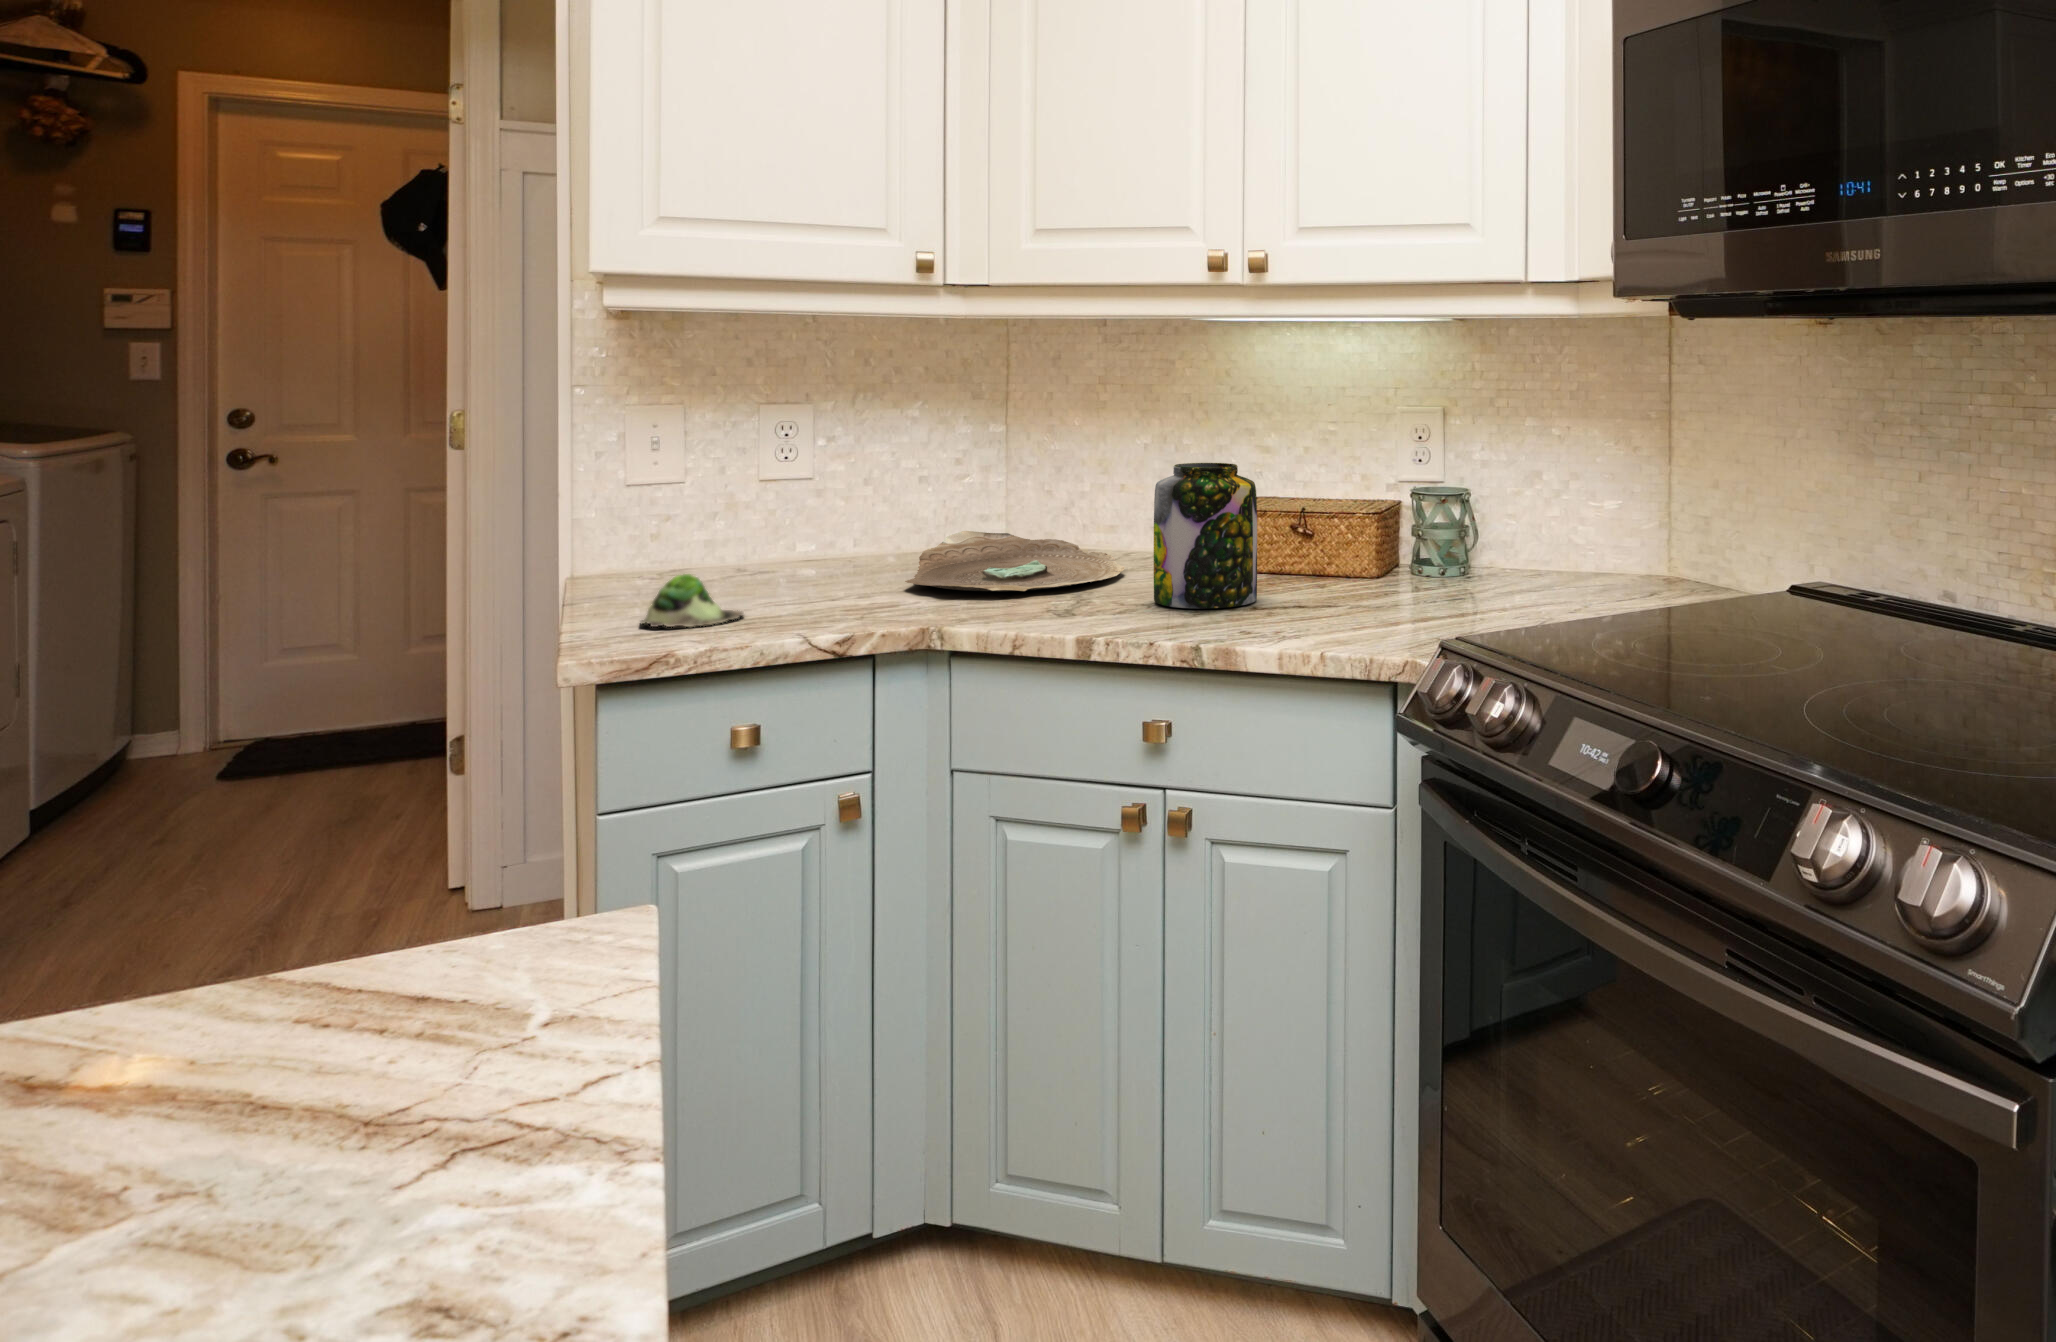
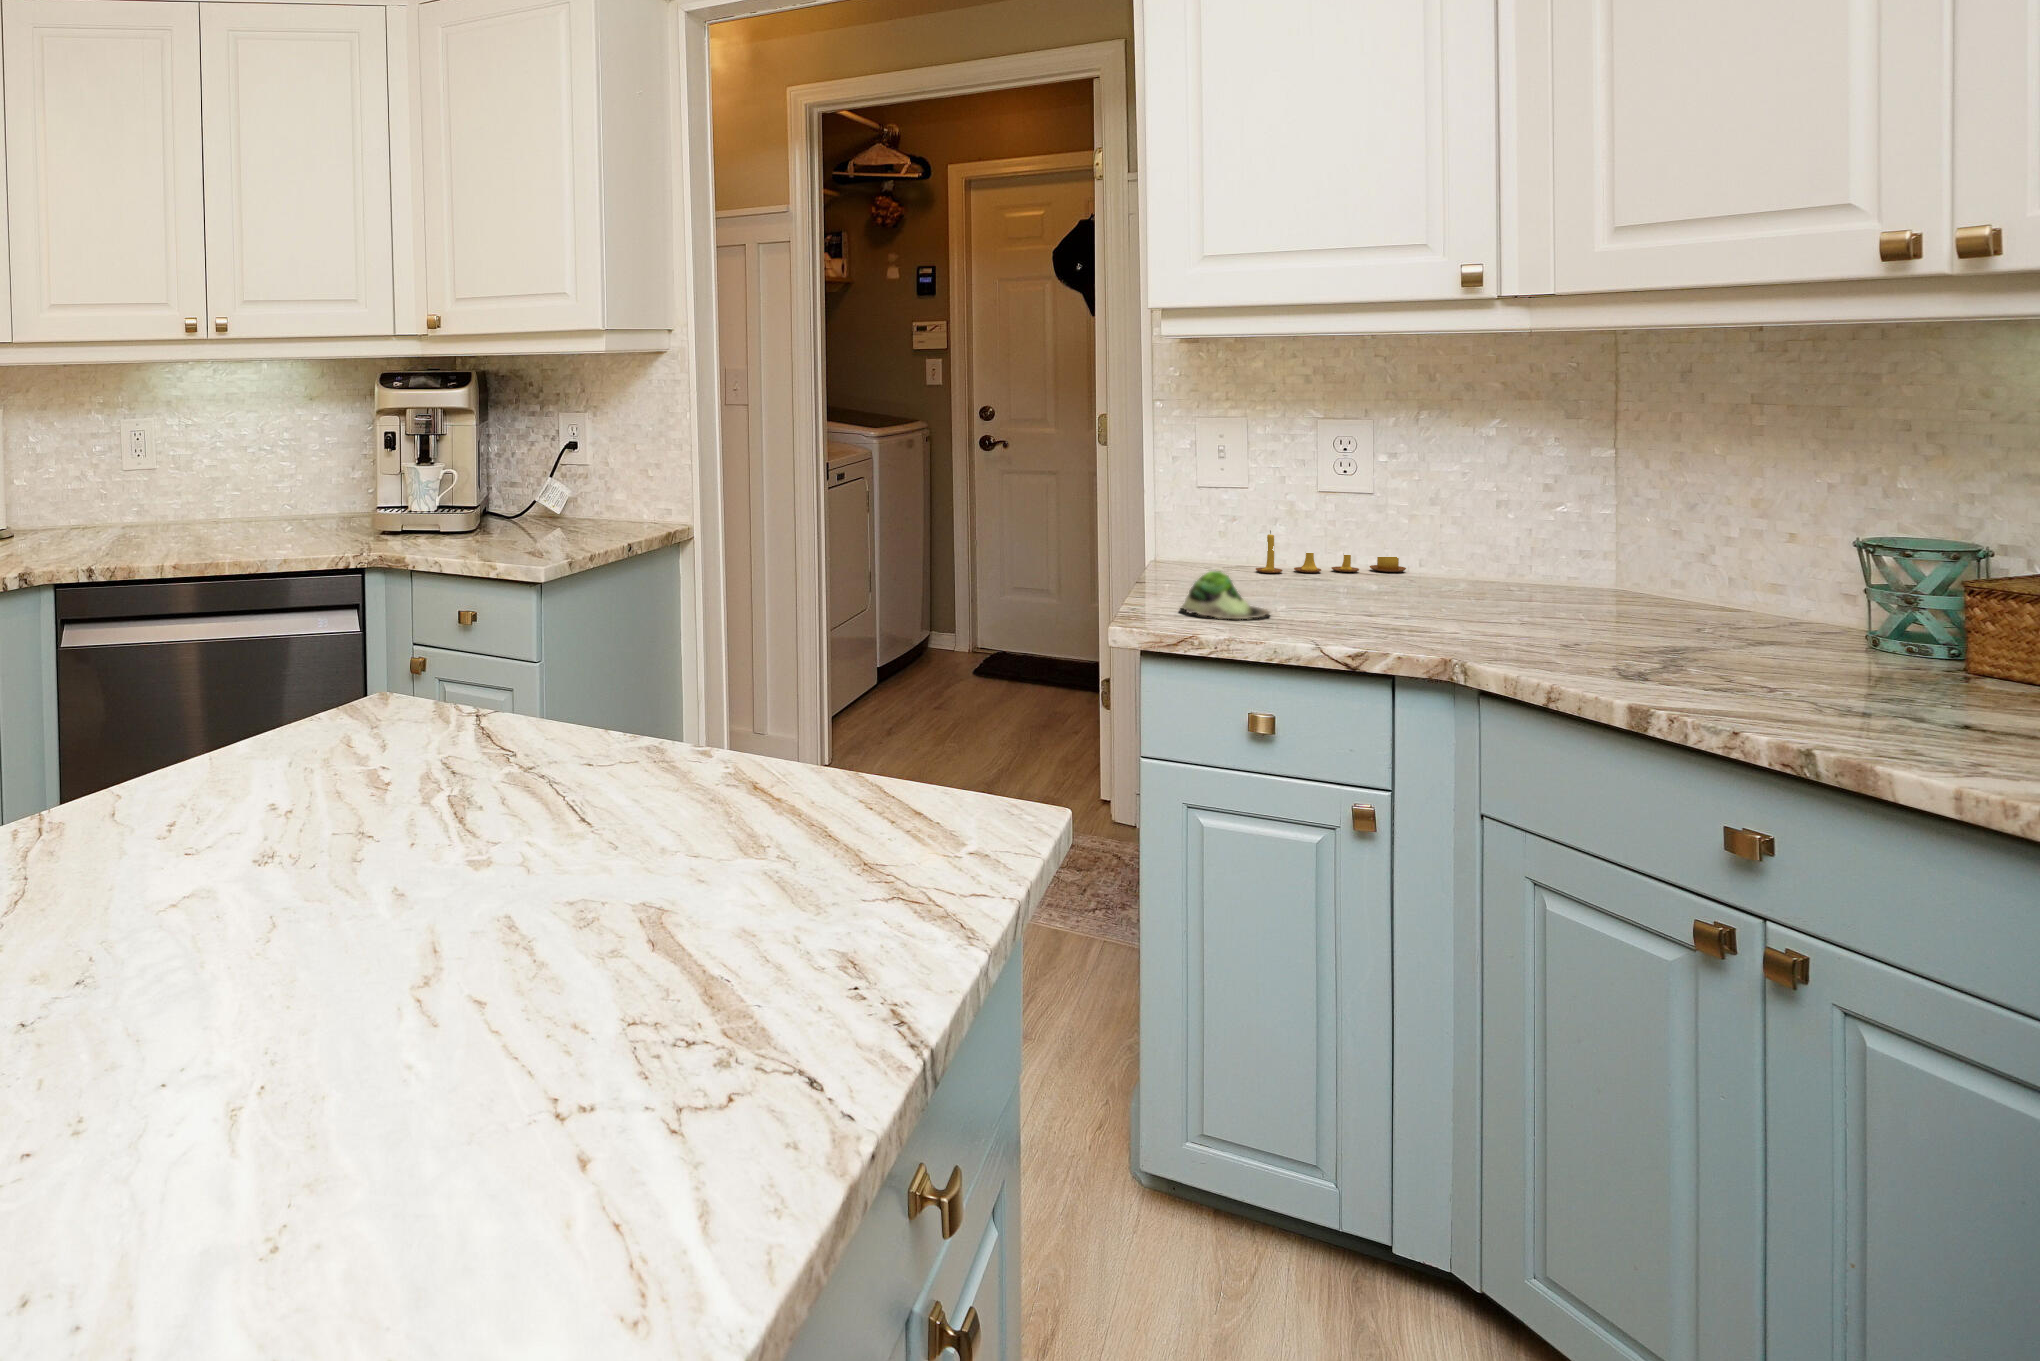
jar: present [1154,463,1257,609] -> none [1769,512,1954,709]
candle: none [701,524,849,576] -> present [1256,531,1406,573]
decorative bowl: present [905,531,1125,591] -> none [1445,559,1749,640]

